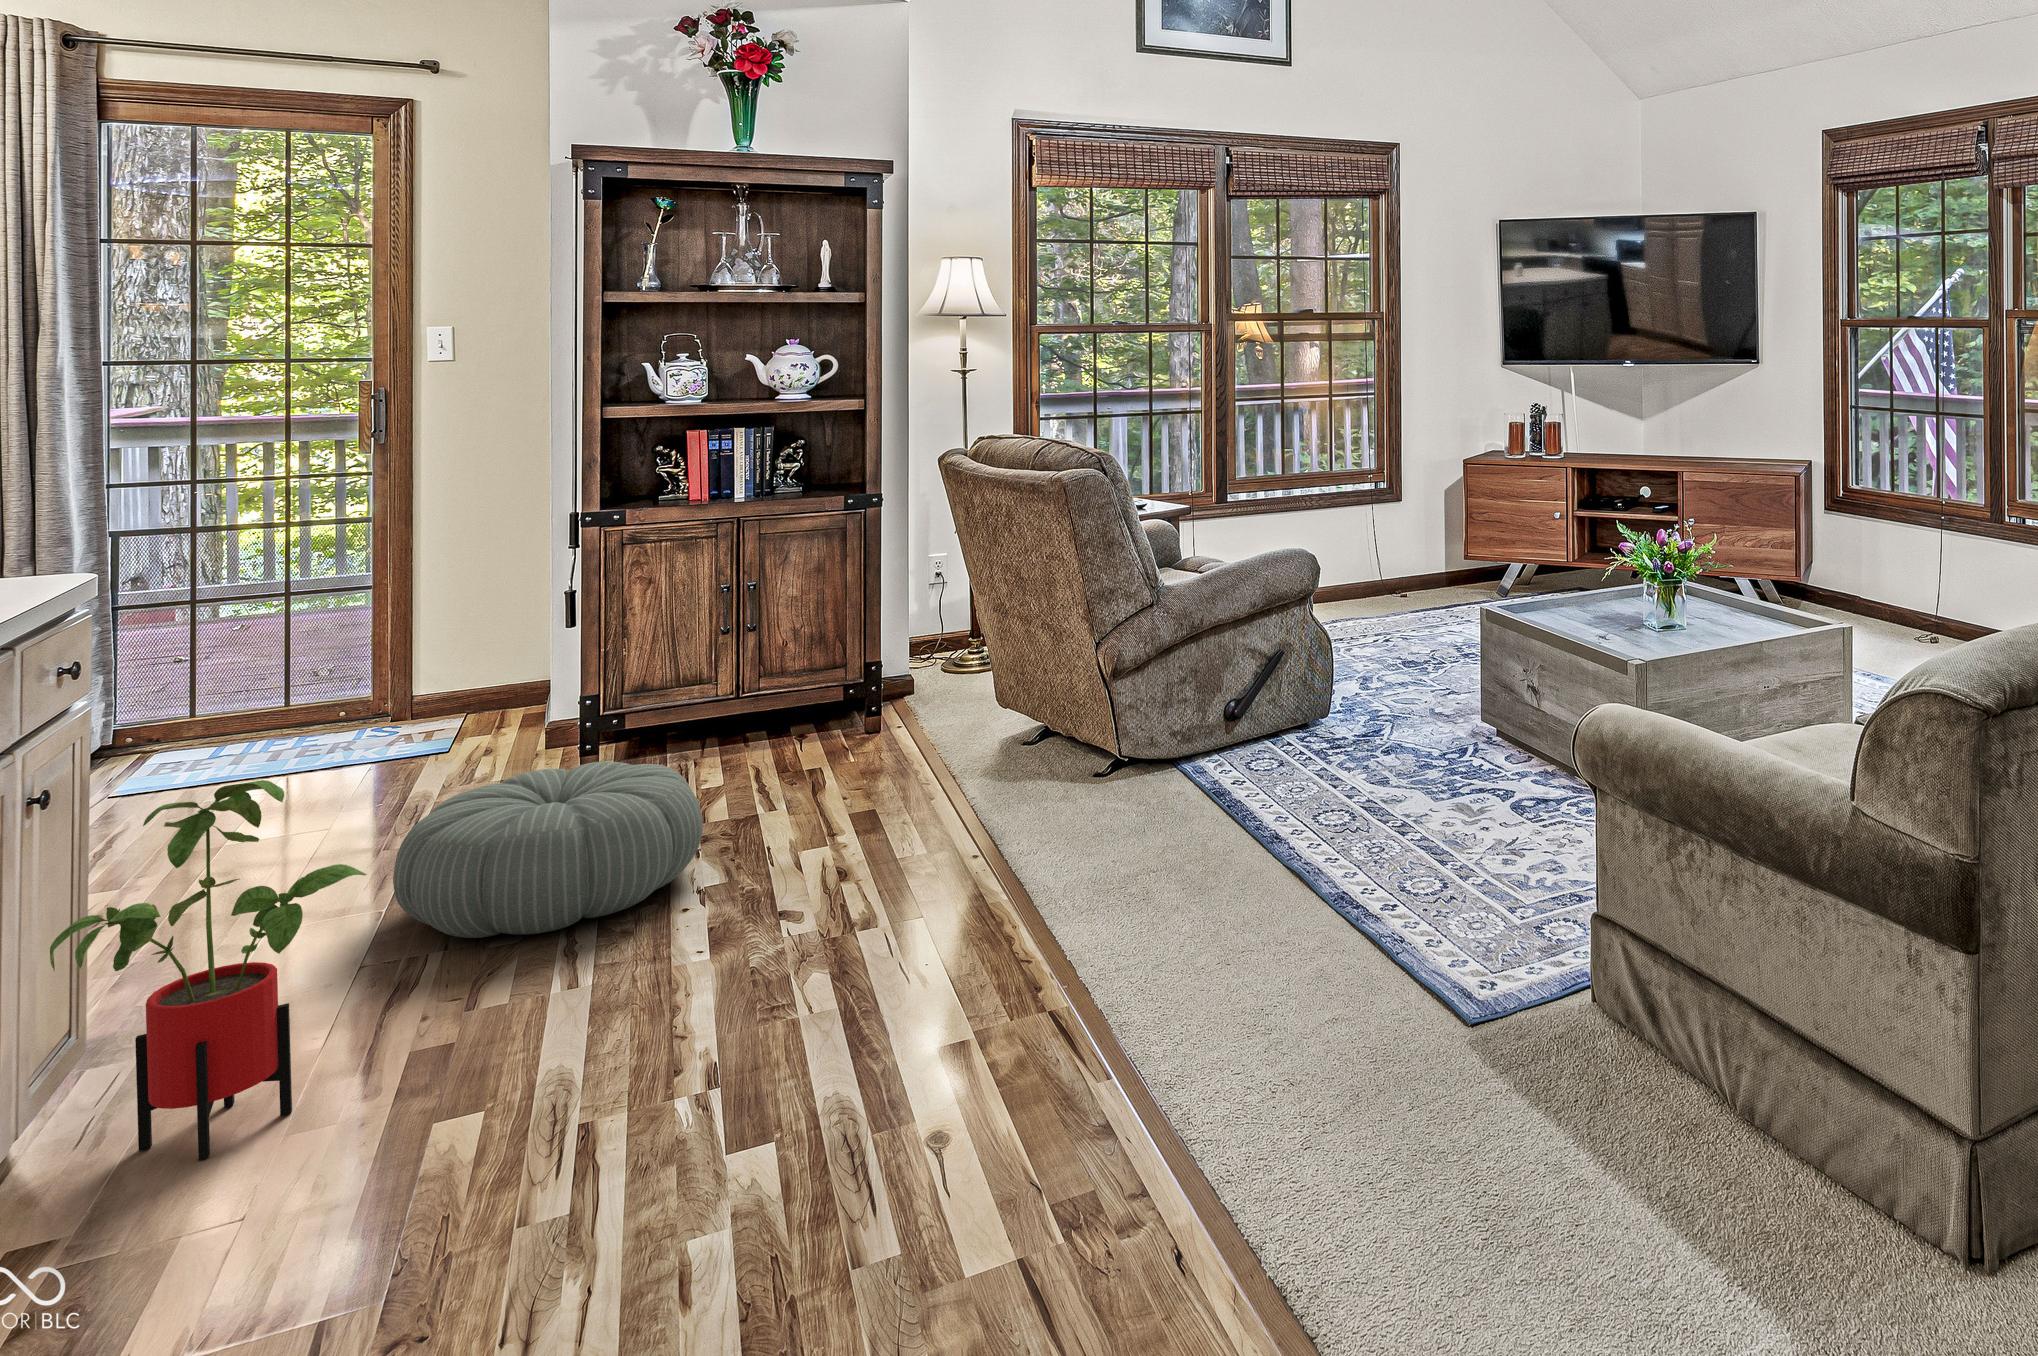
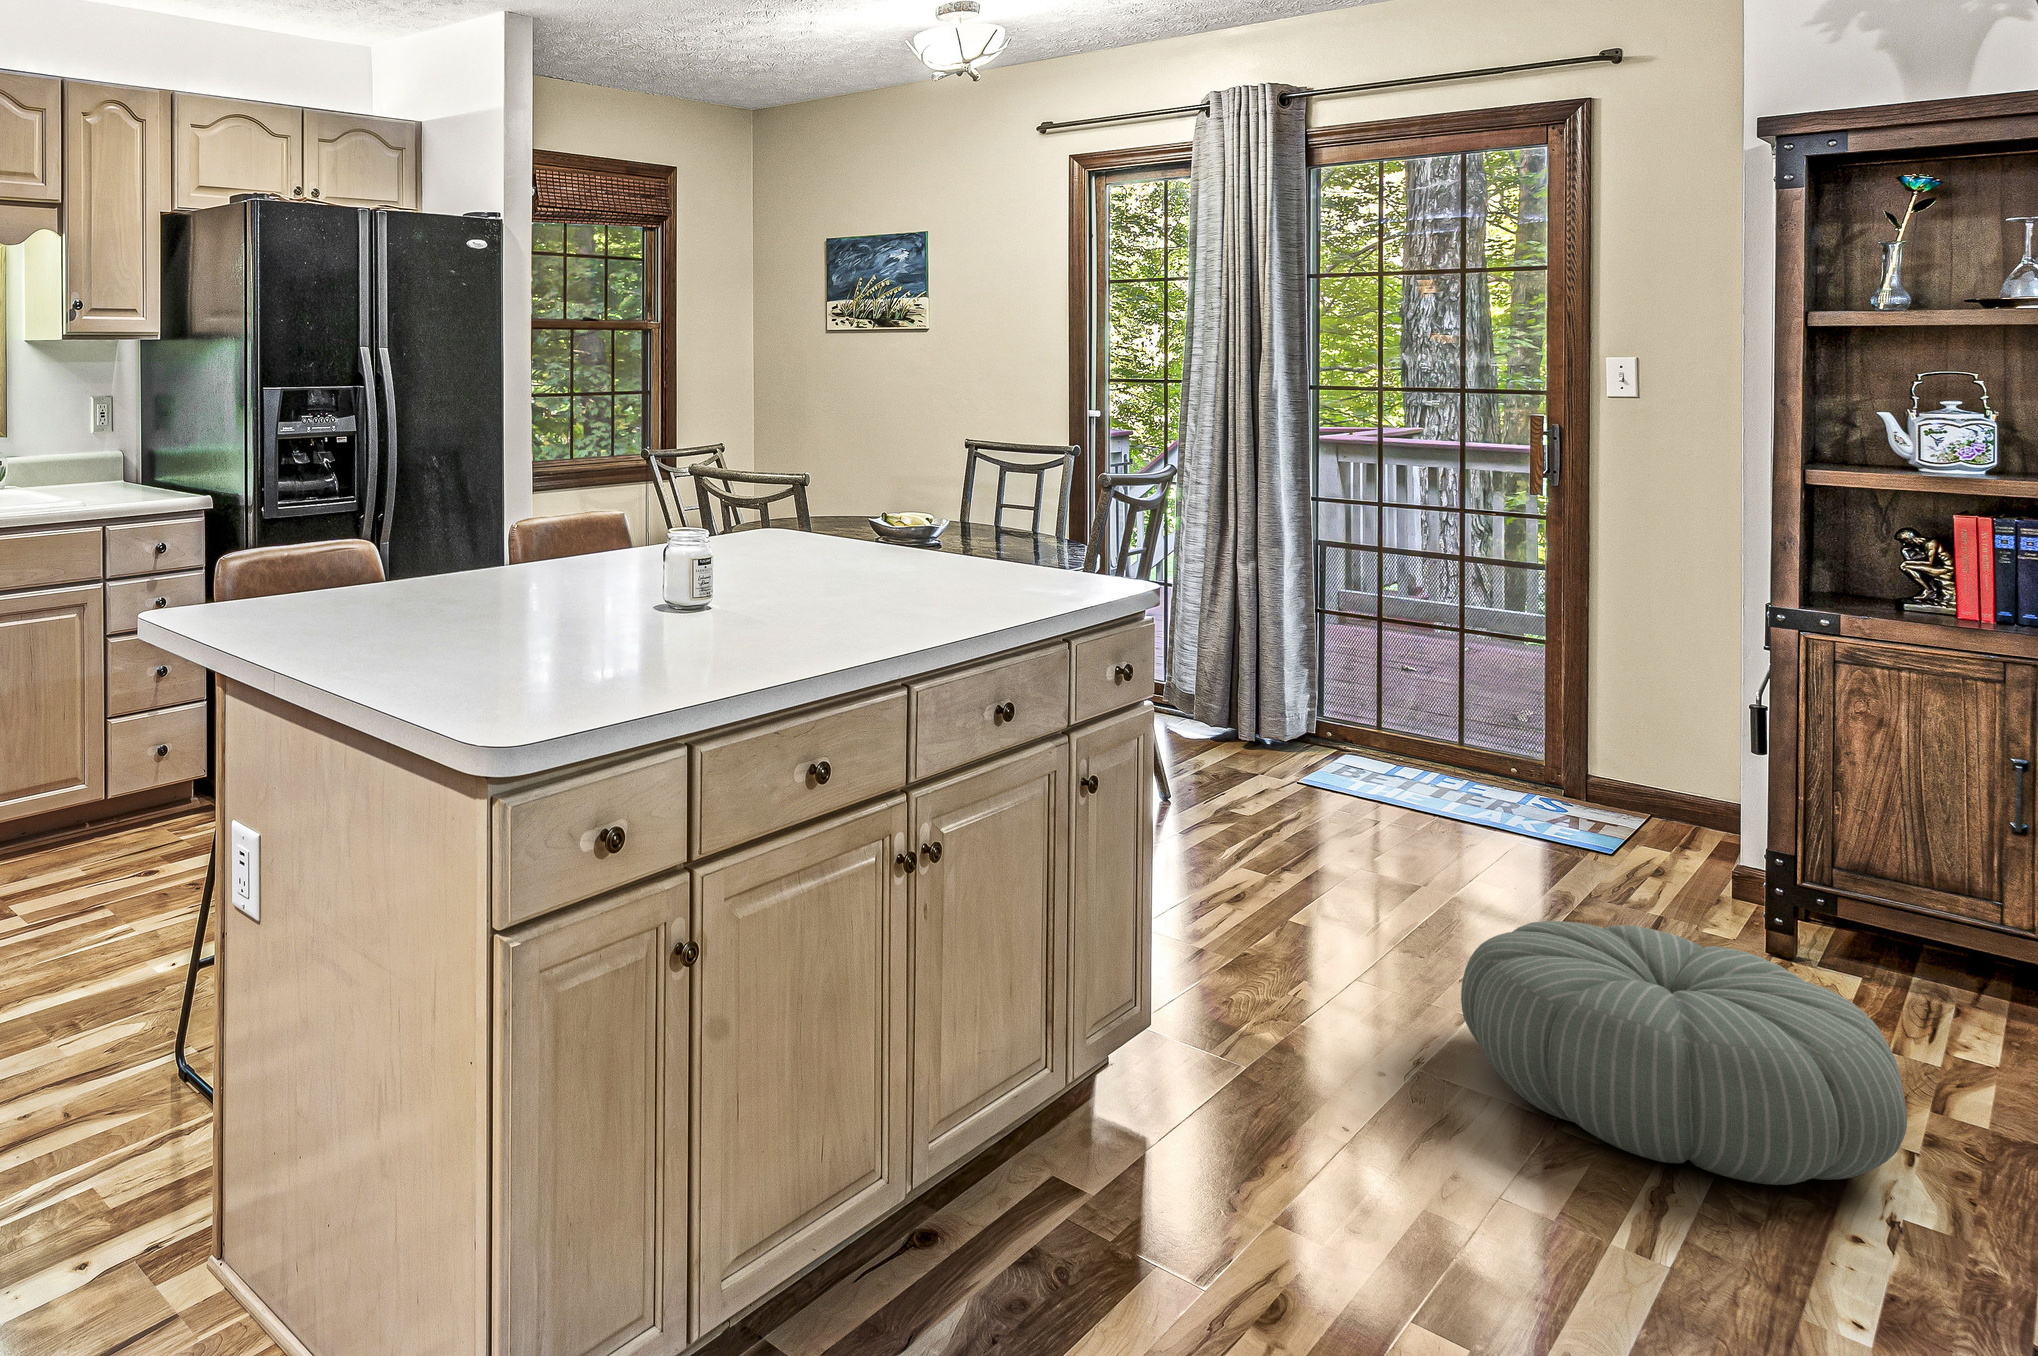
house plant: present [50,780,367,1160] -> none [1093,827,1362,1210]

